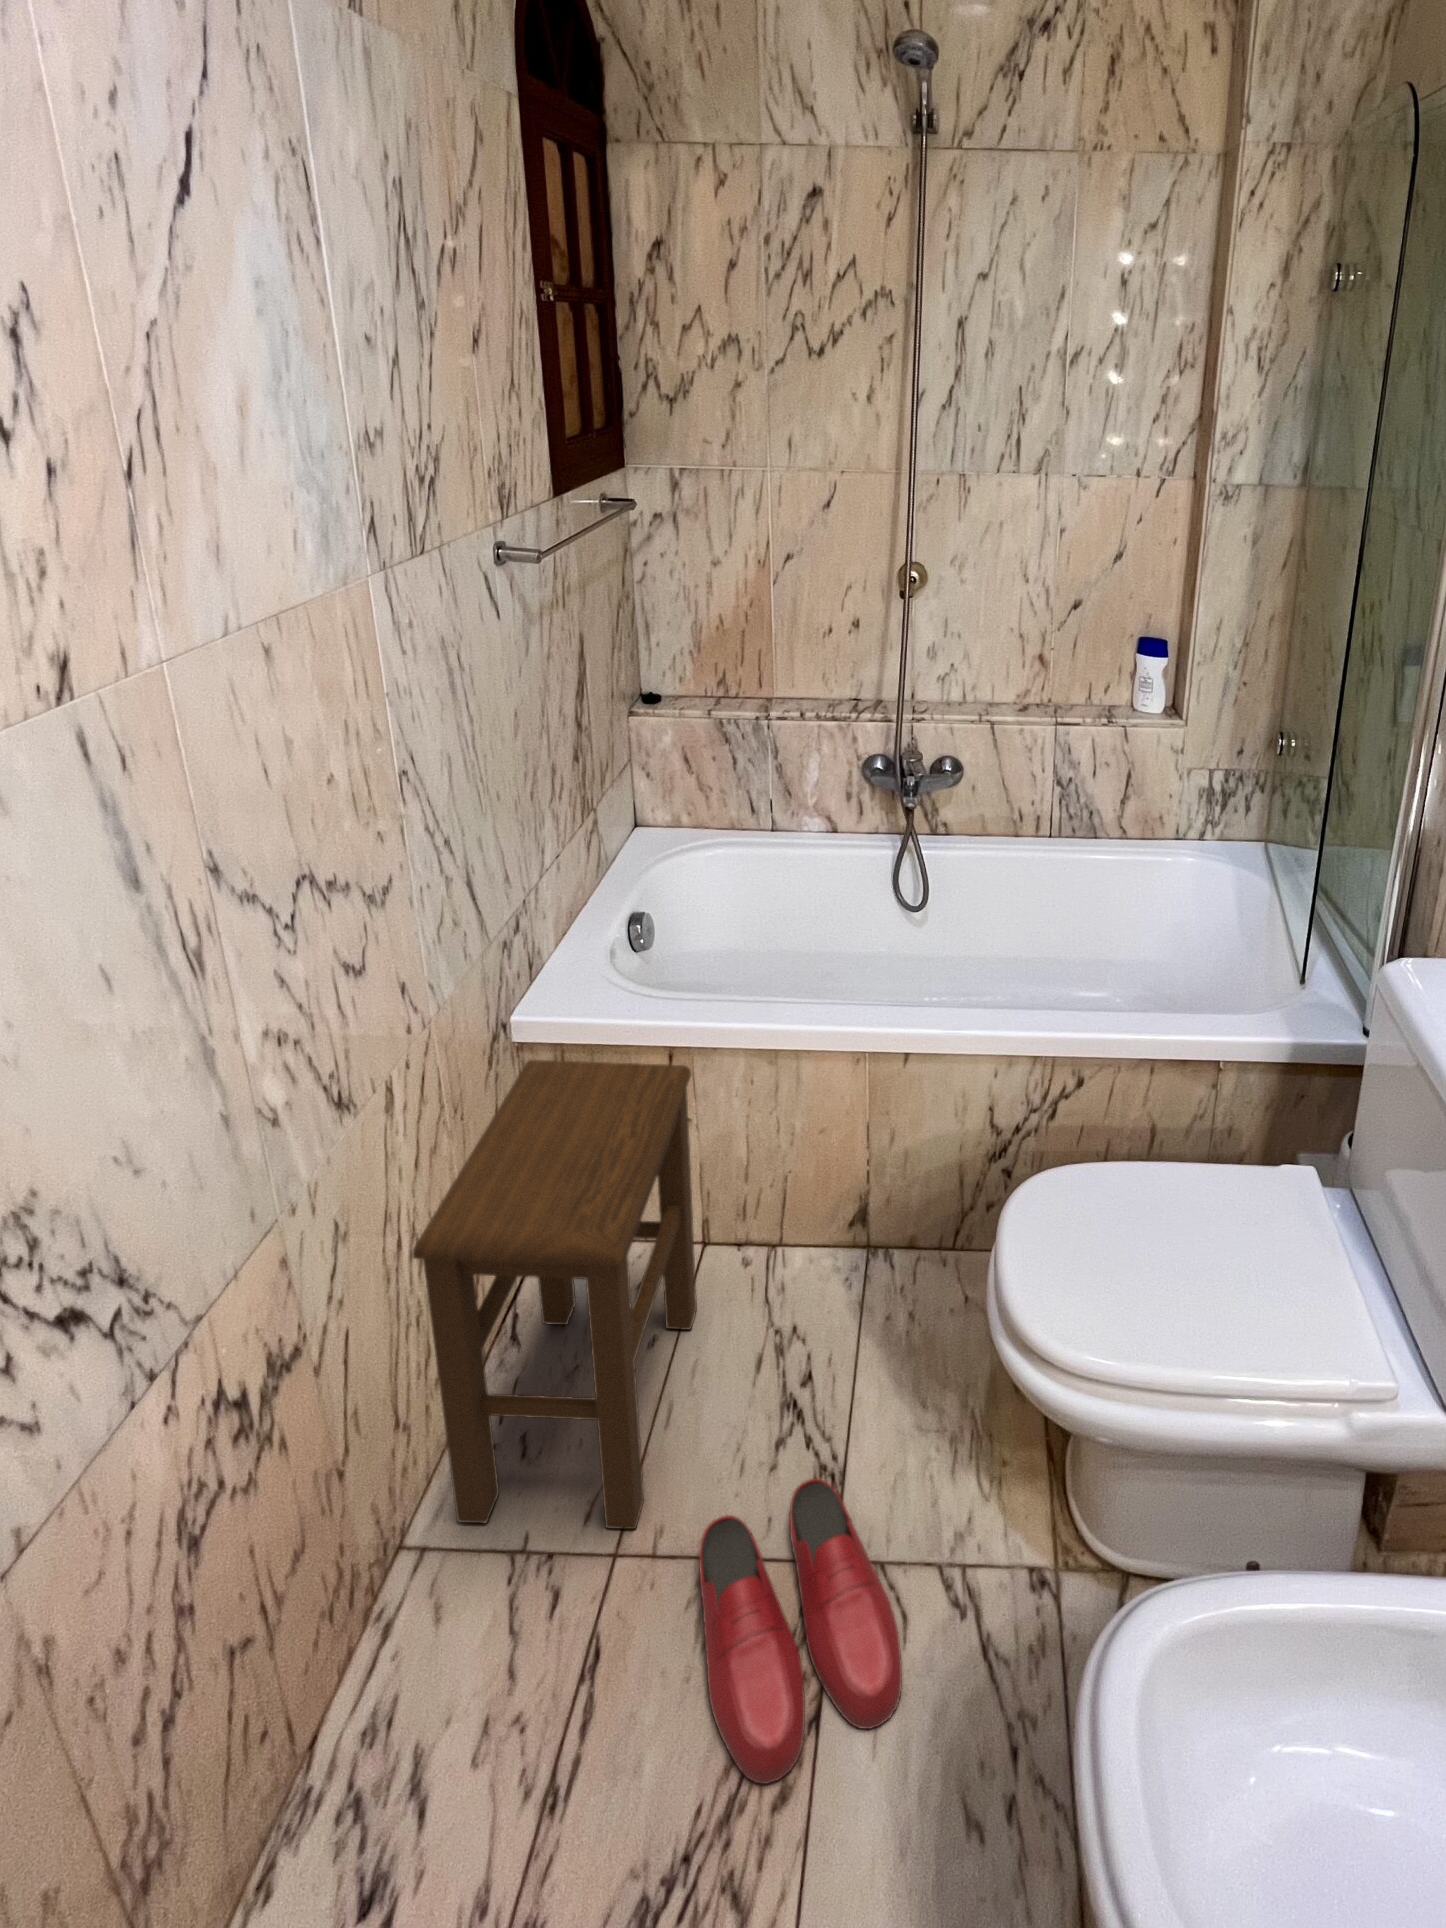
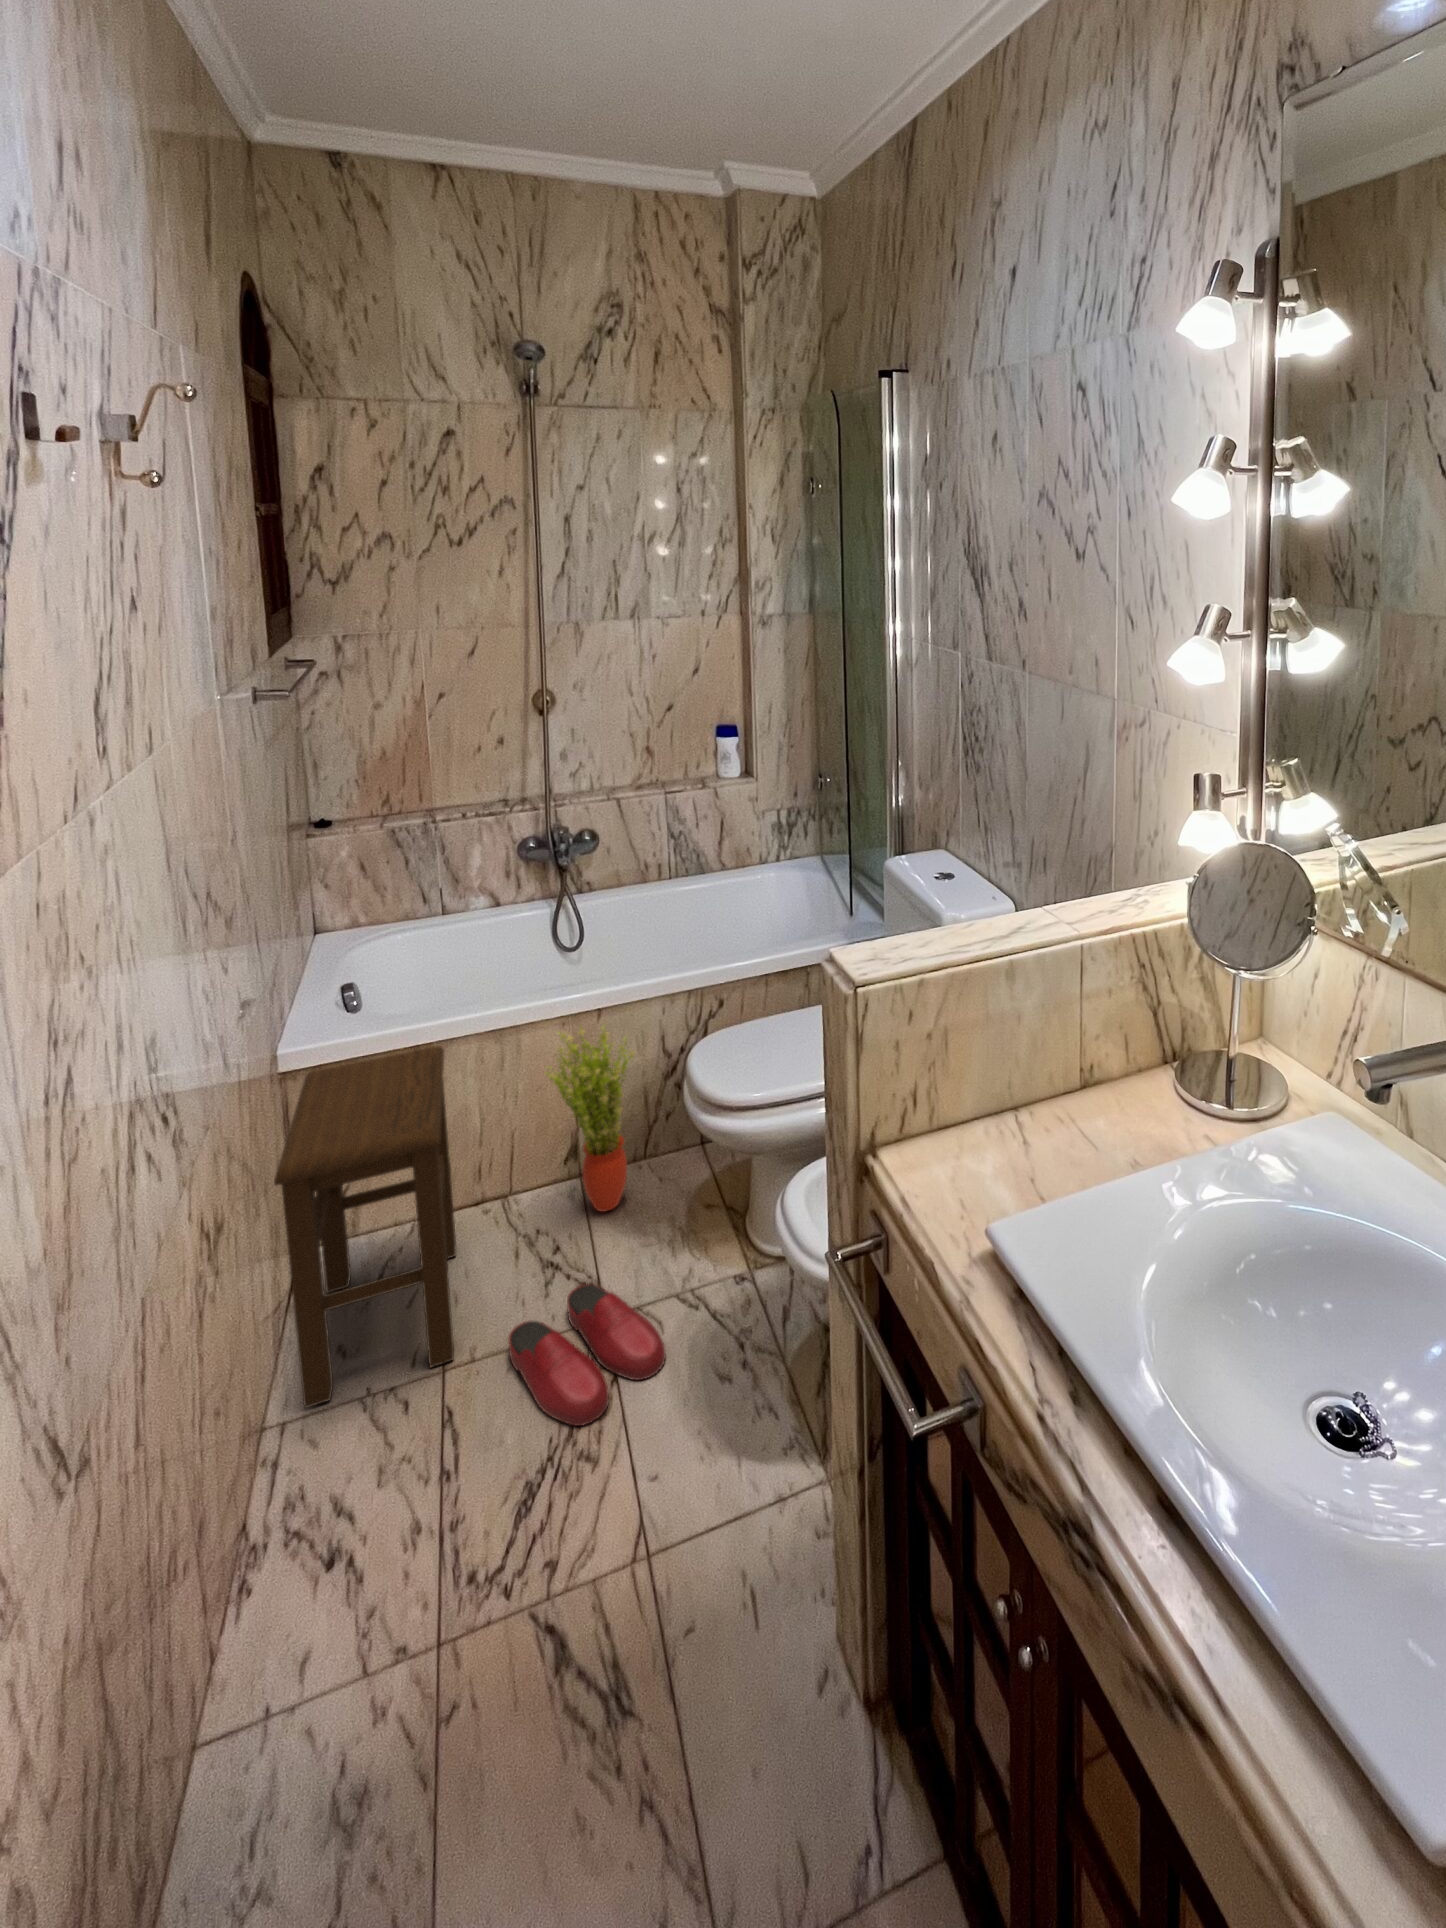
potted plant: none [813,1079,939,1335] -> present [546,1026,635,1211]

